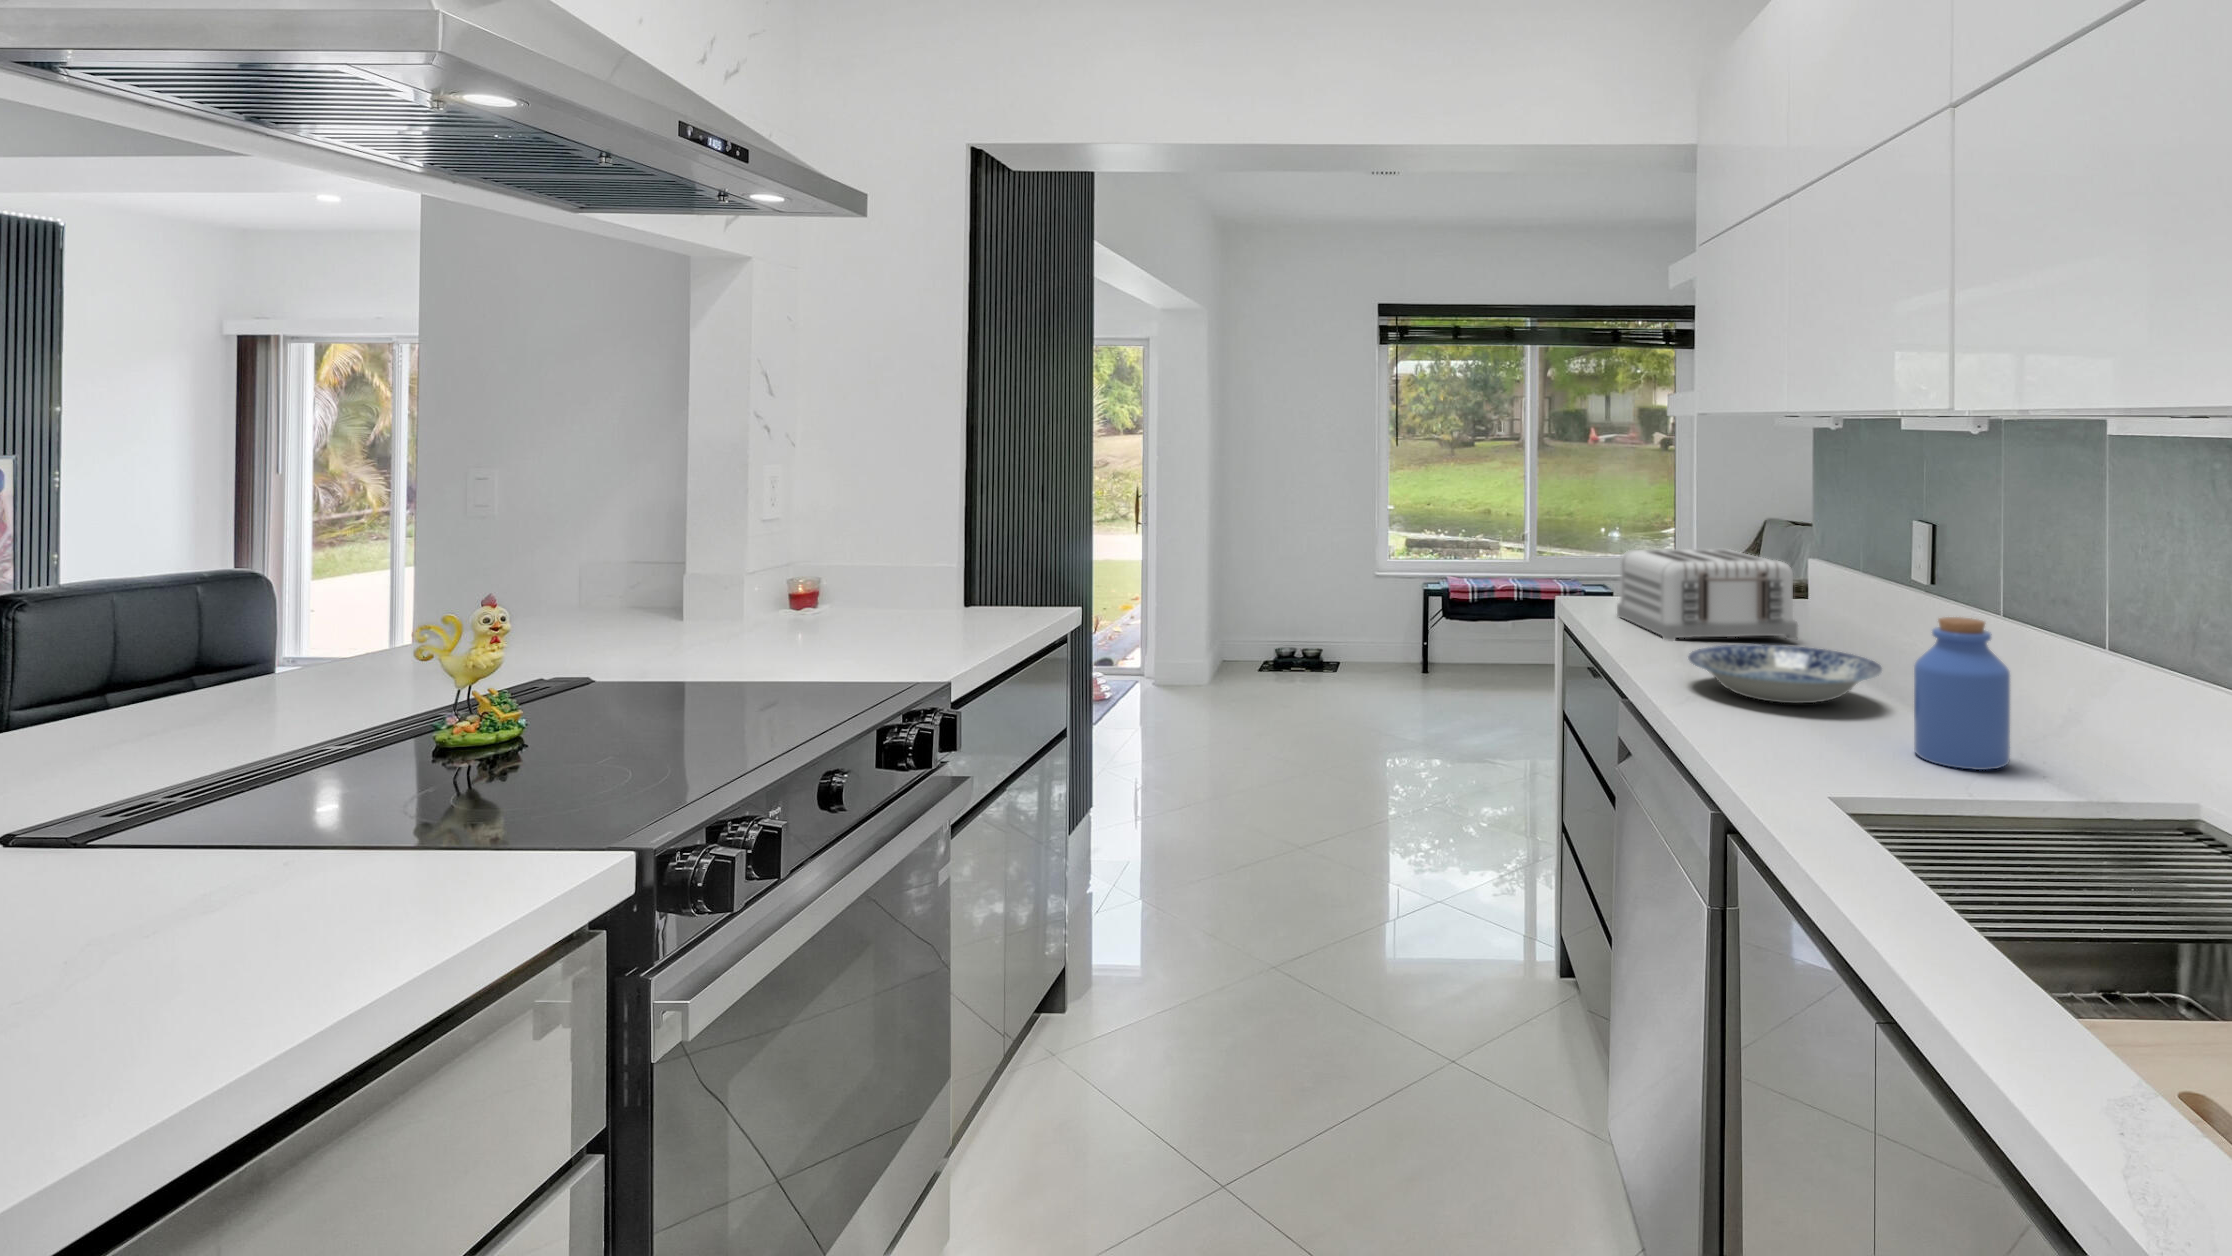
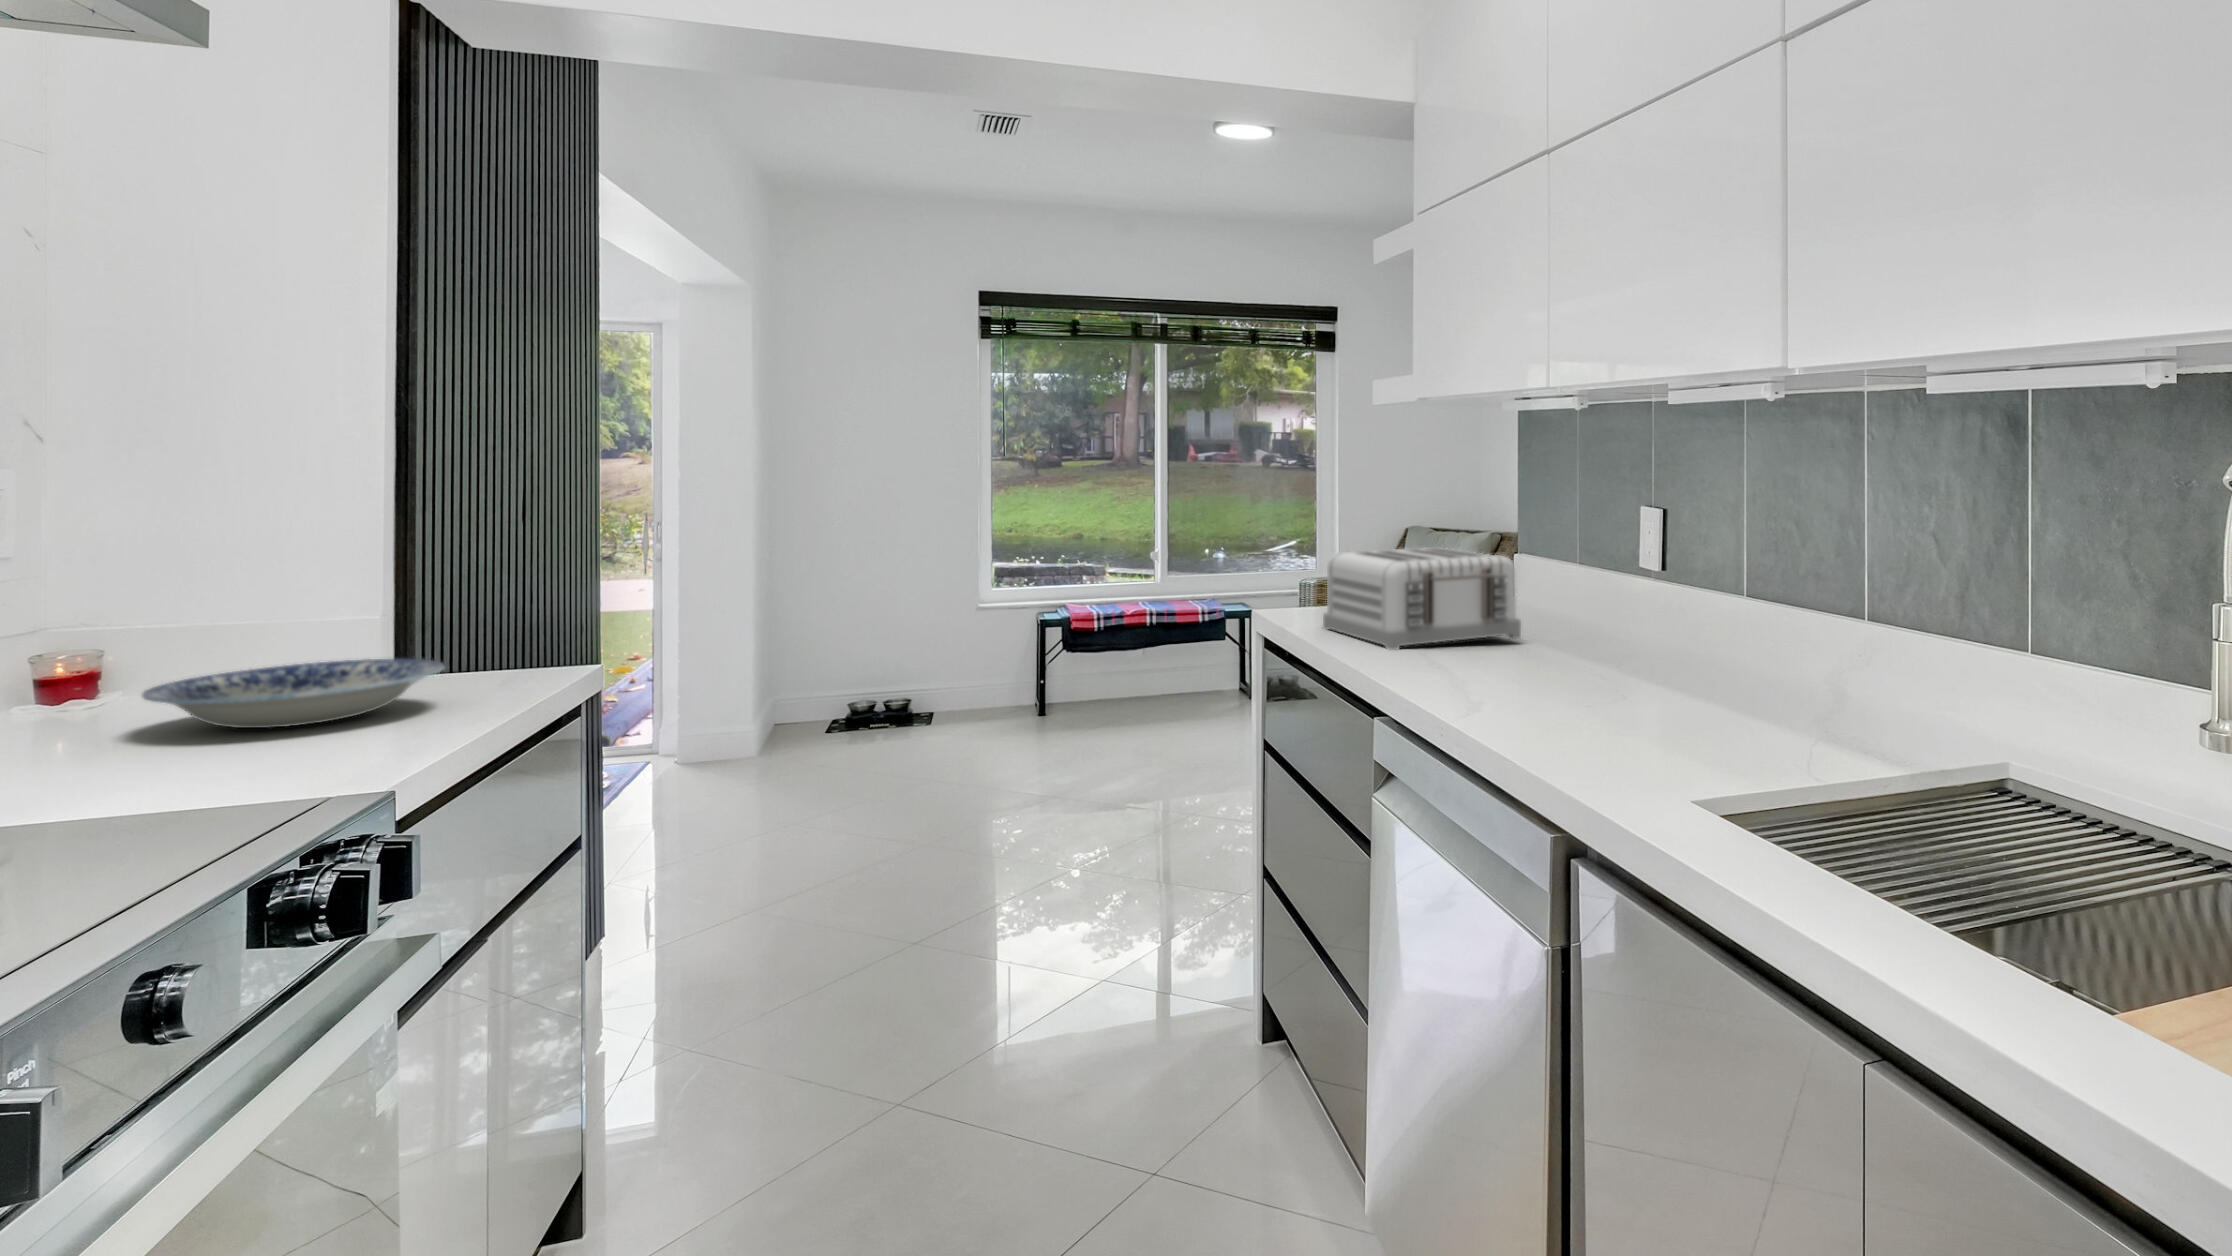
jar: present [1914,617,2010,770] -> none [1703,597,1797,755]
plate: present [1688,644,1882,703] -> present [142,659,444,728]

